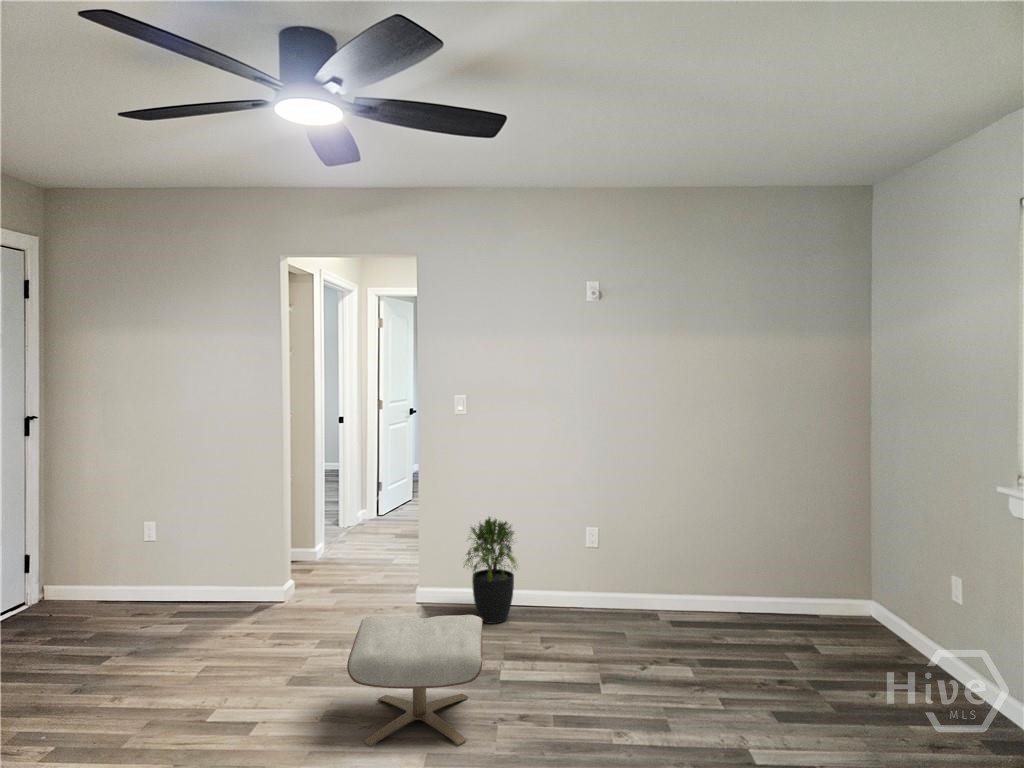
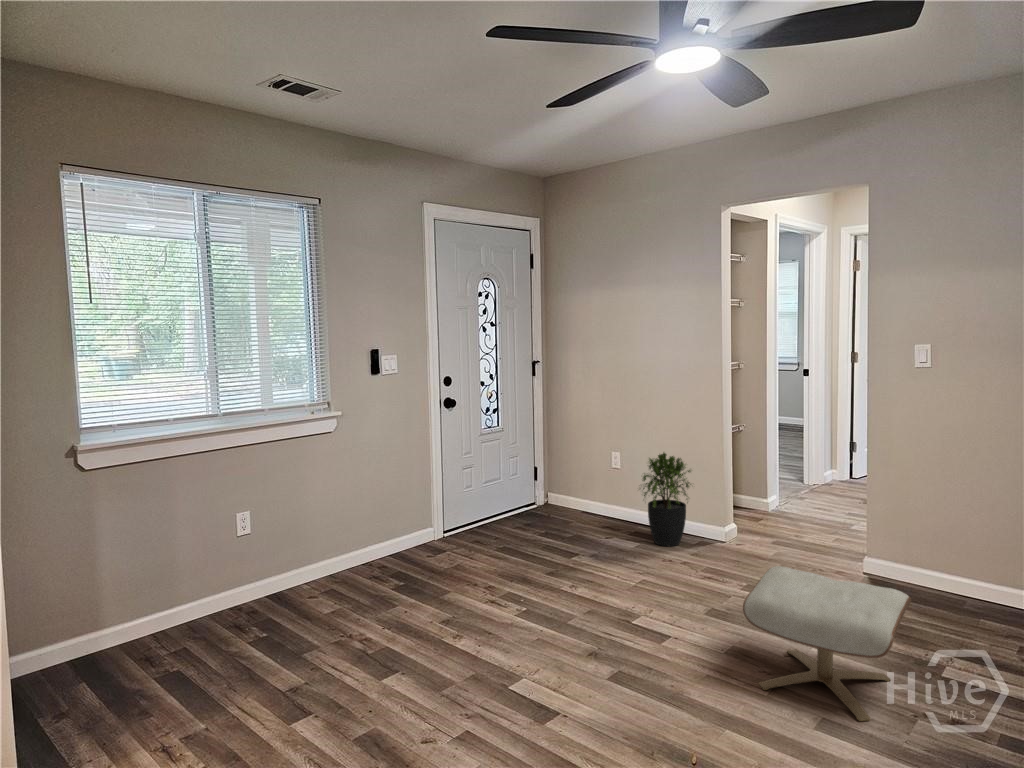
potted plant: present [464,517,516,624] -> present [643,452,691,546]

